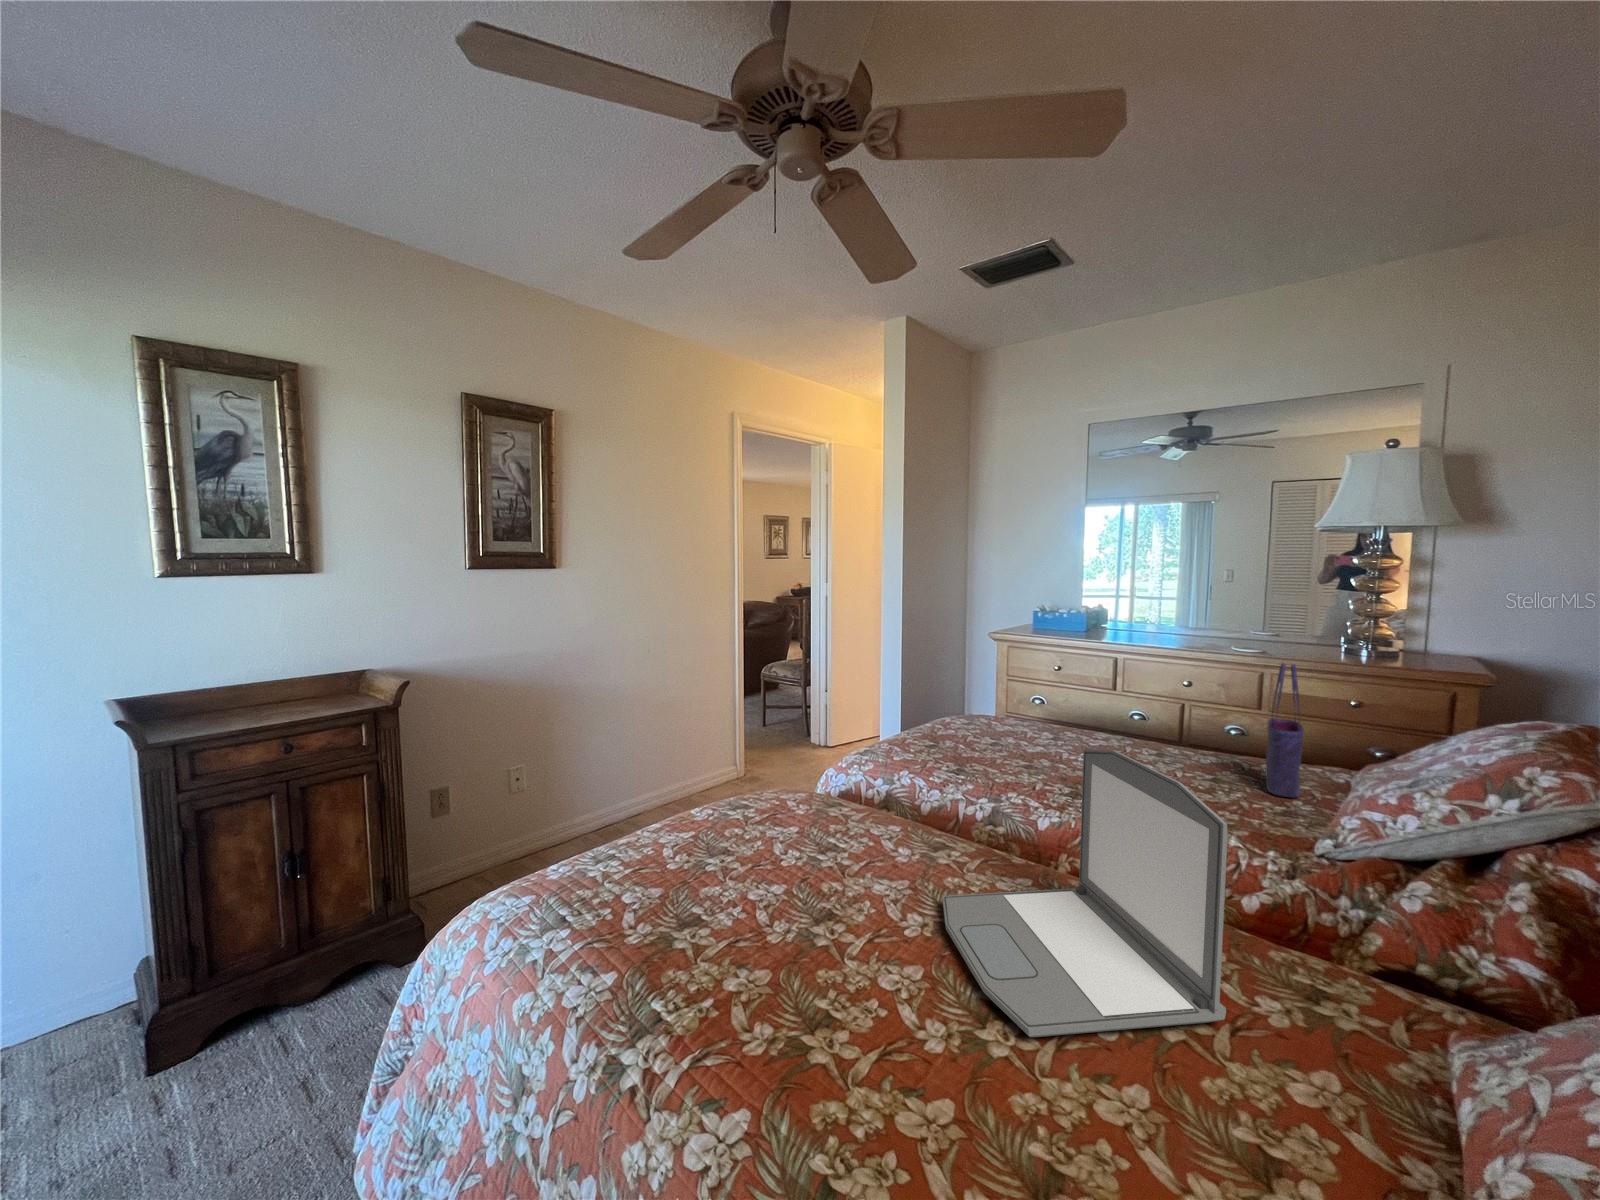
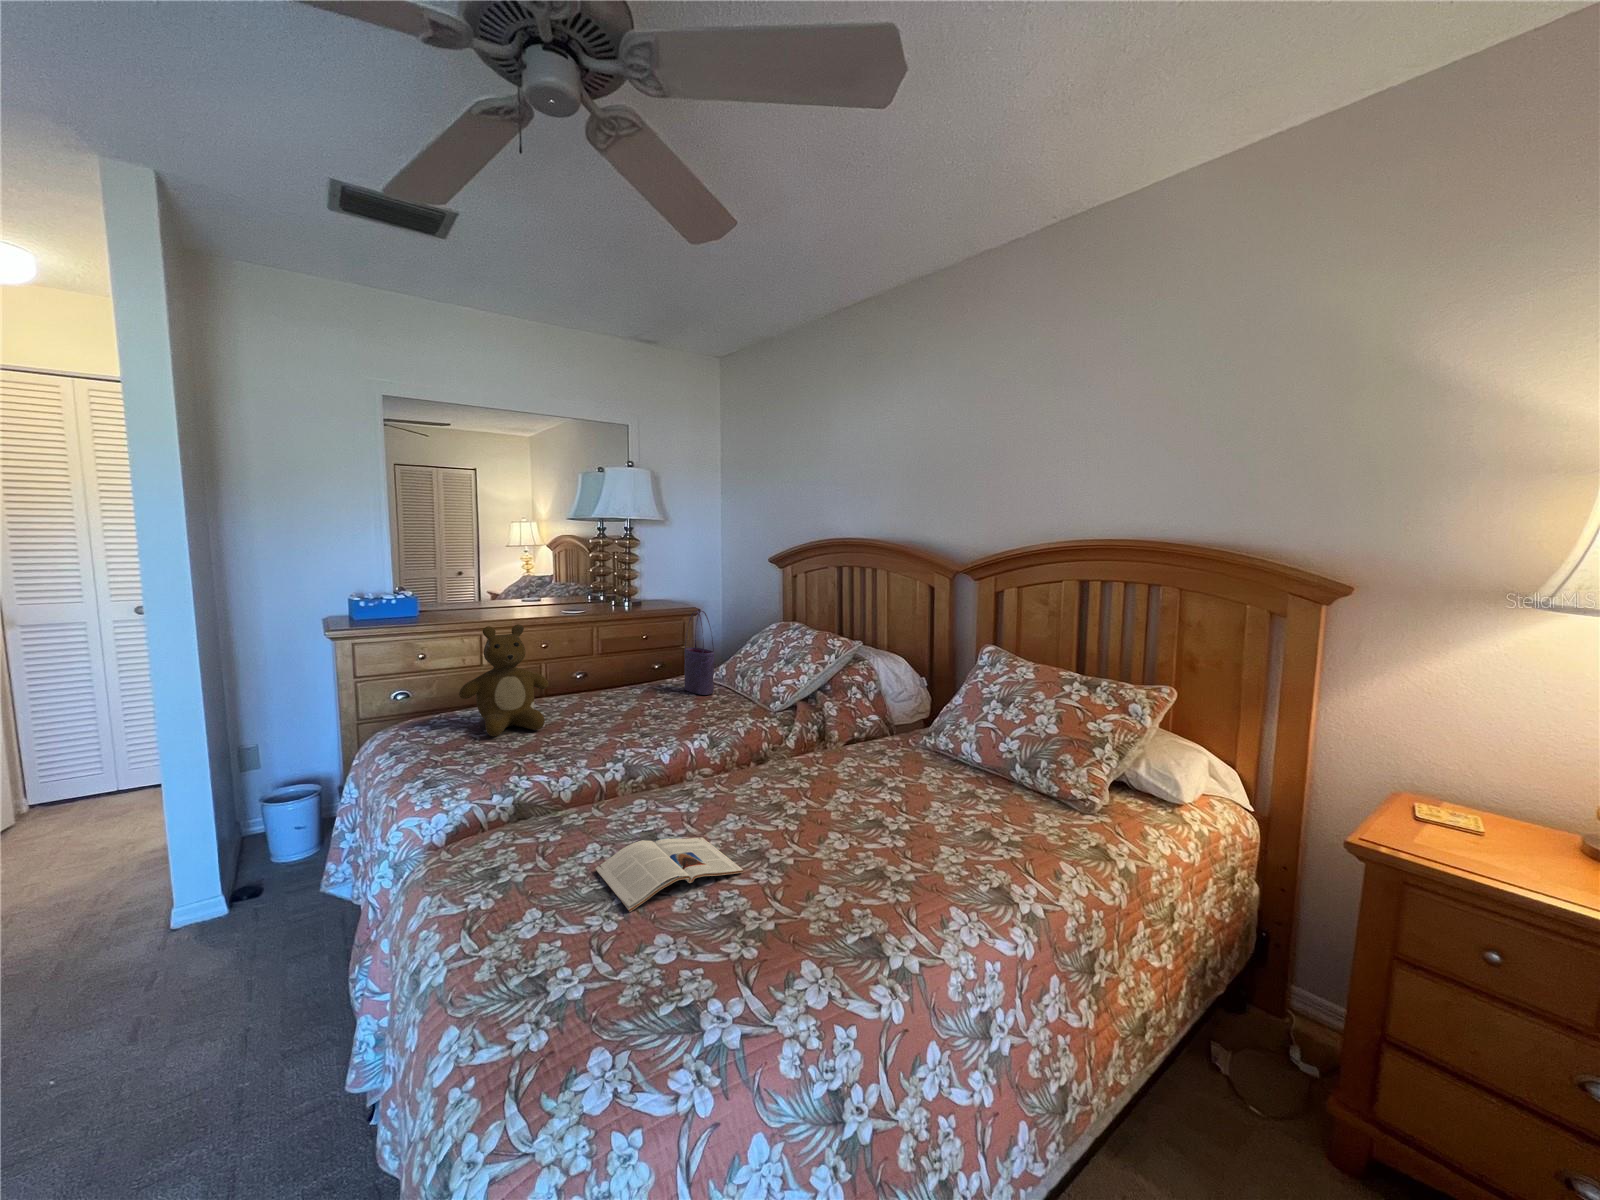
teddy bear: none [960,639,1047,750] -> present [459,624,549,736]
laptop: present [942,749,1228,1037] -> none [767,667,906,819]
magazine: none [698,836,844,914] -> present [595,838,744,912]

